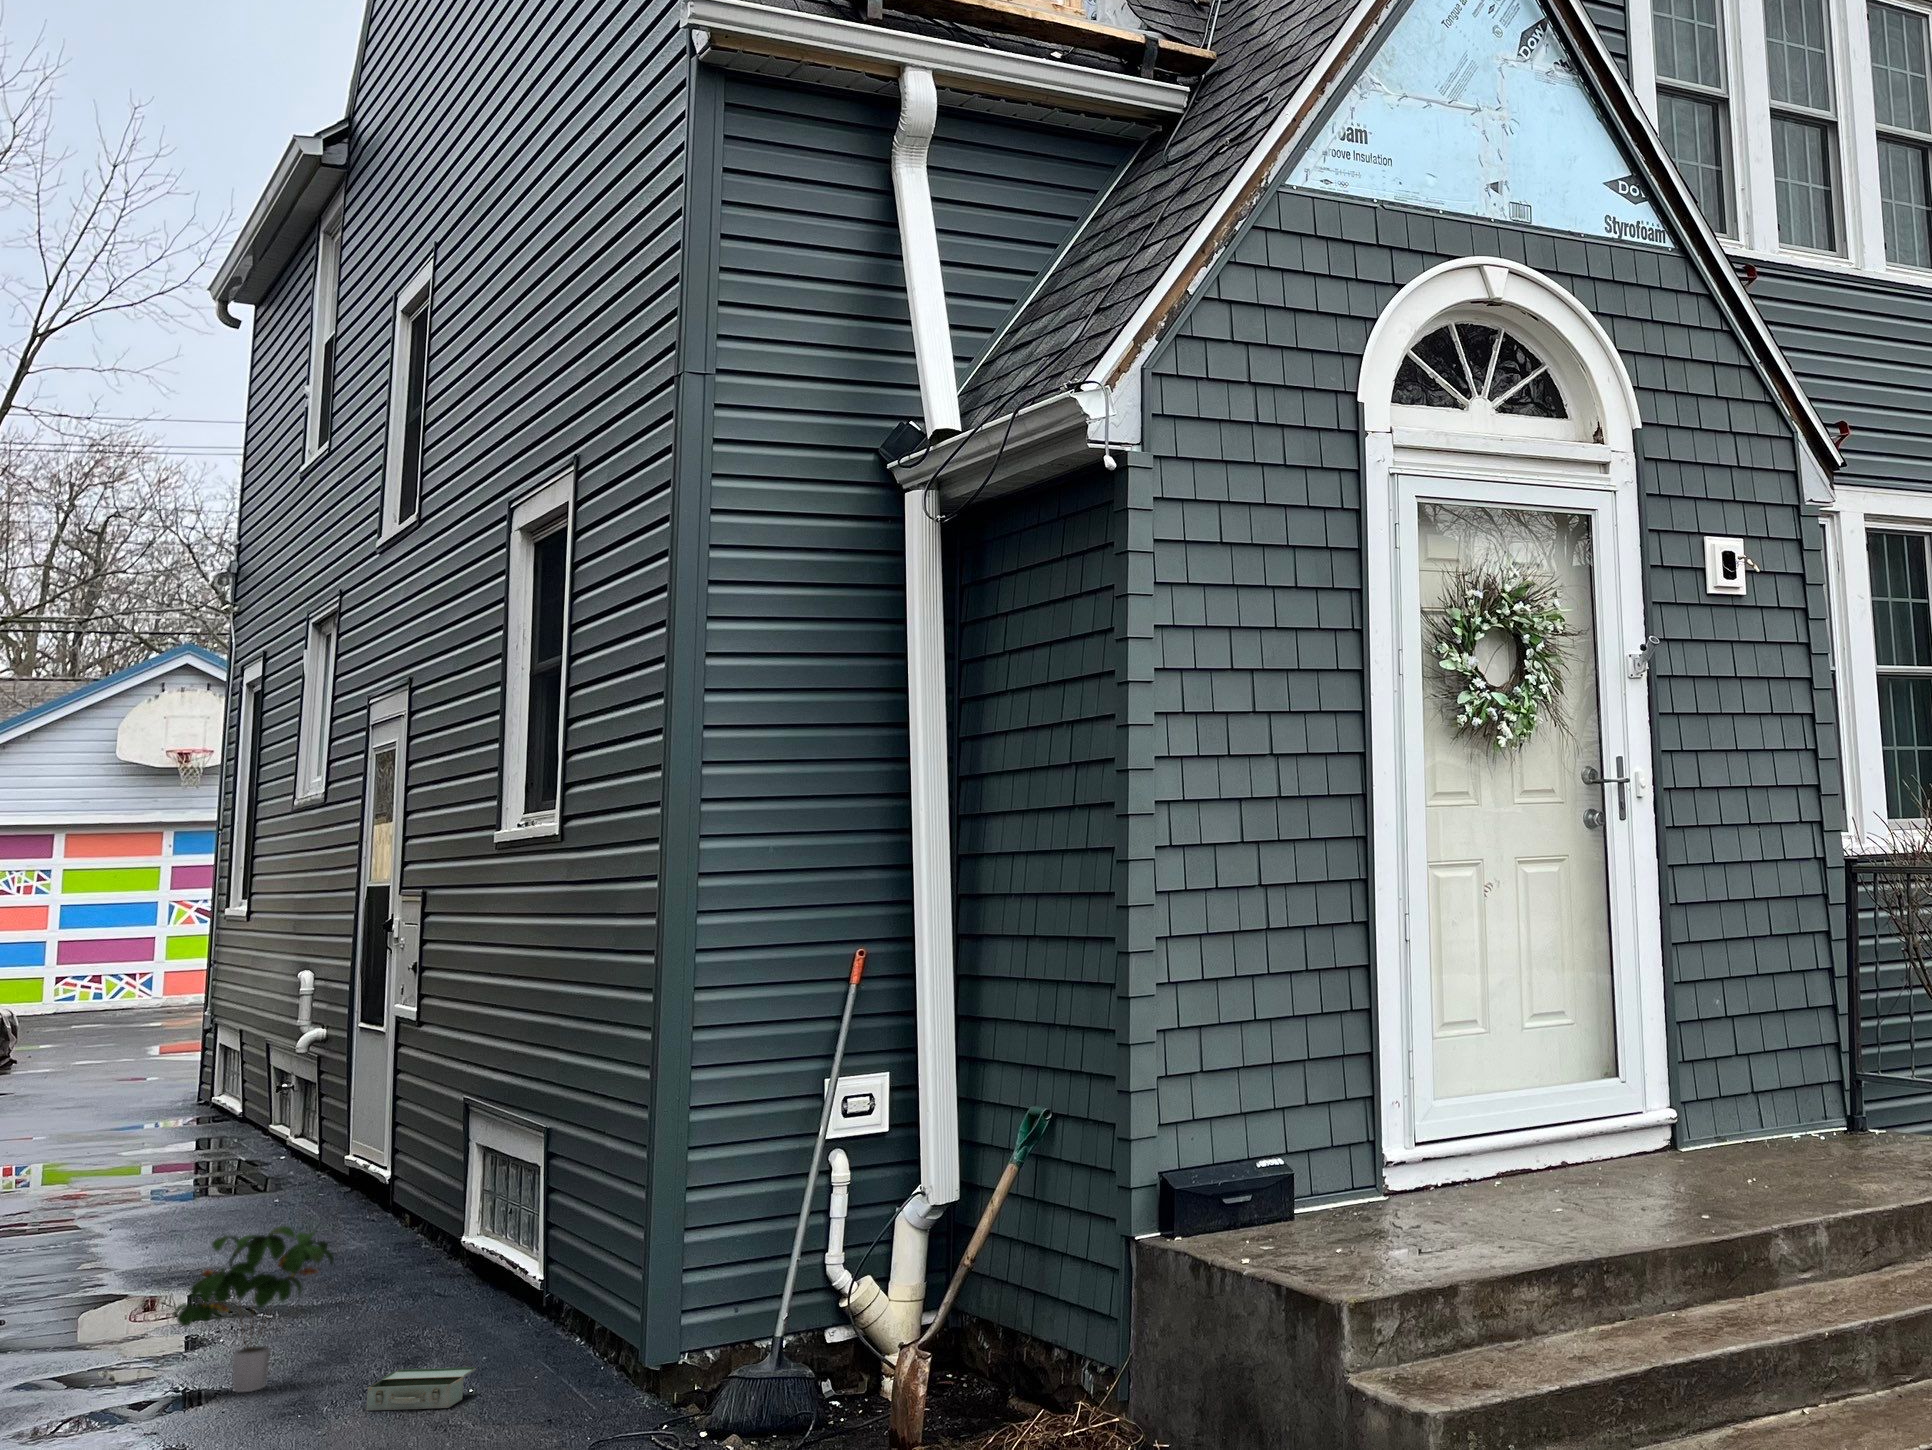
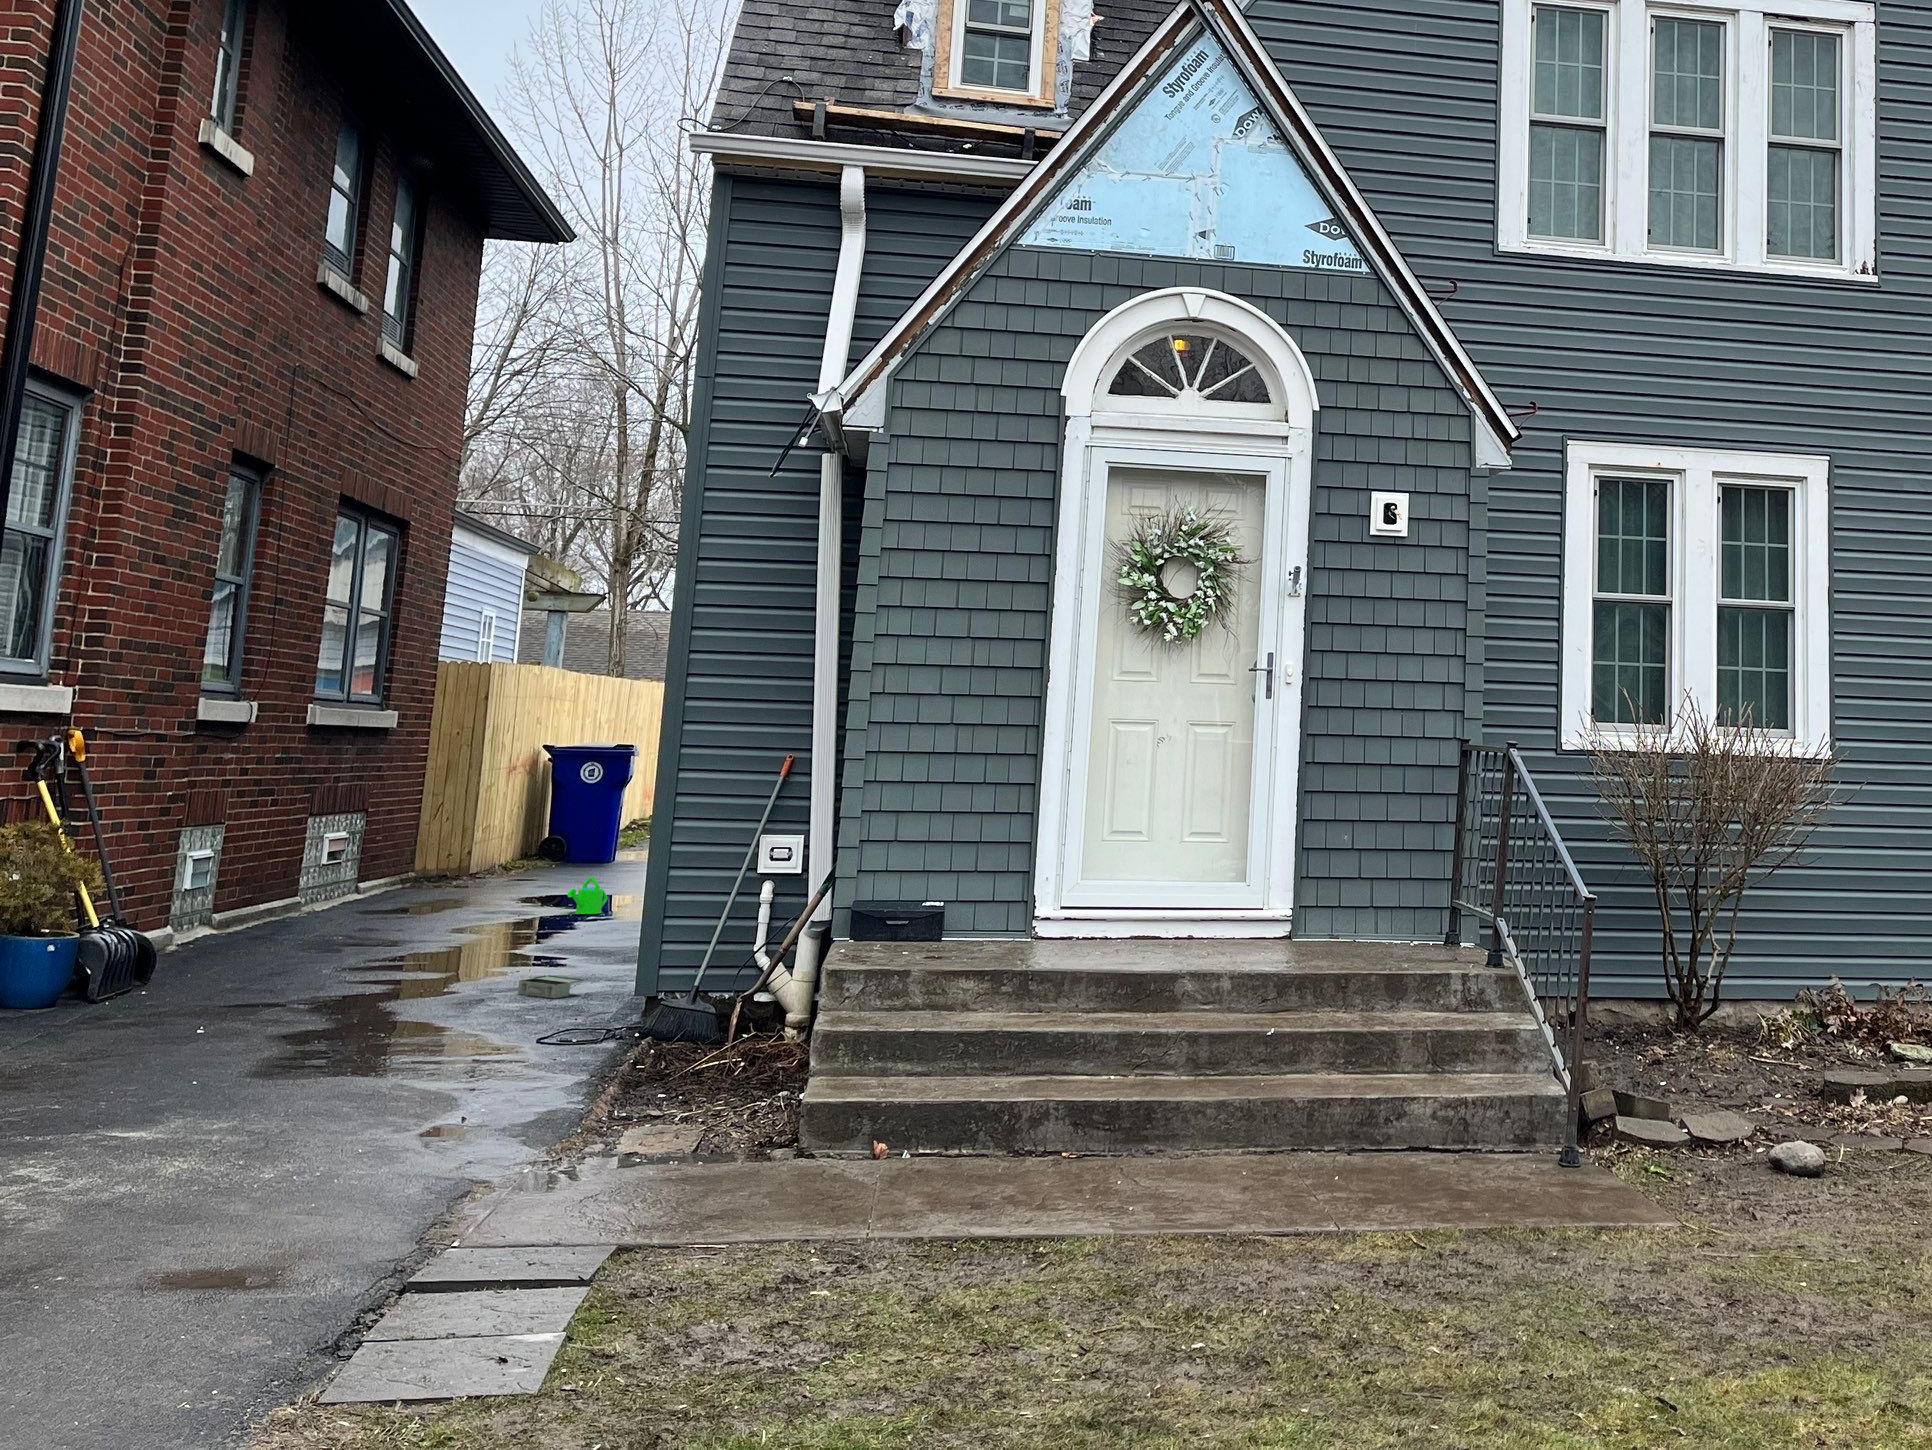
watering can: none [101,1194,155,1255] -> present [567,877,608,914]
potted plant: present [172,1226,334,1392] -> none [451,885,542,979]

